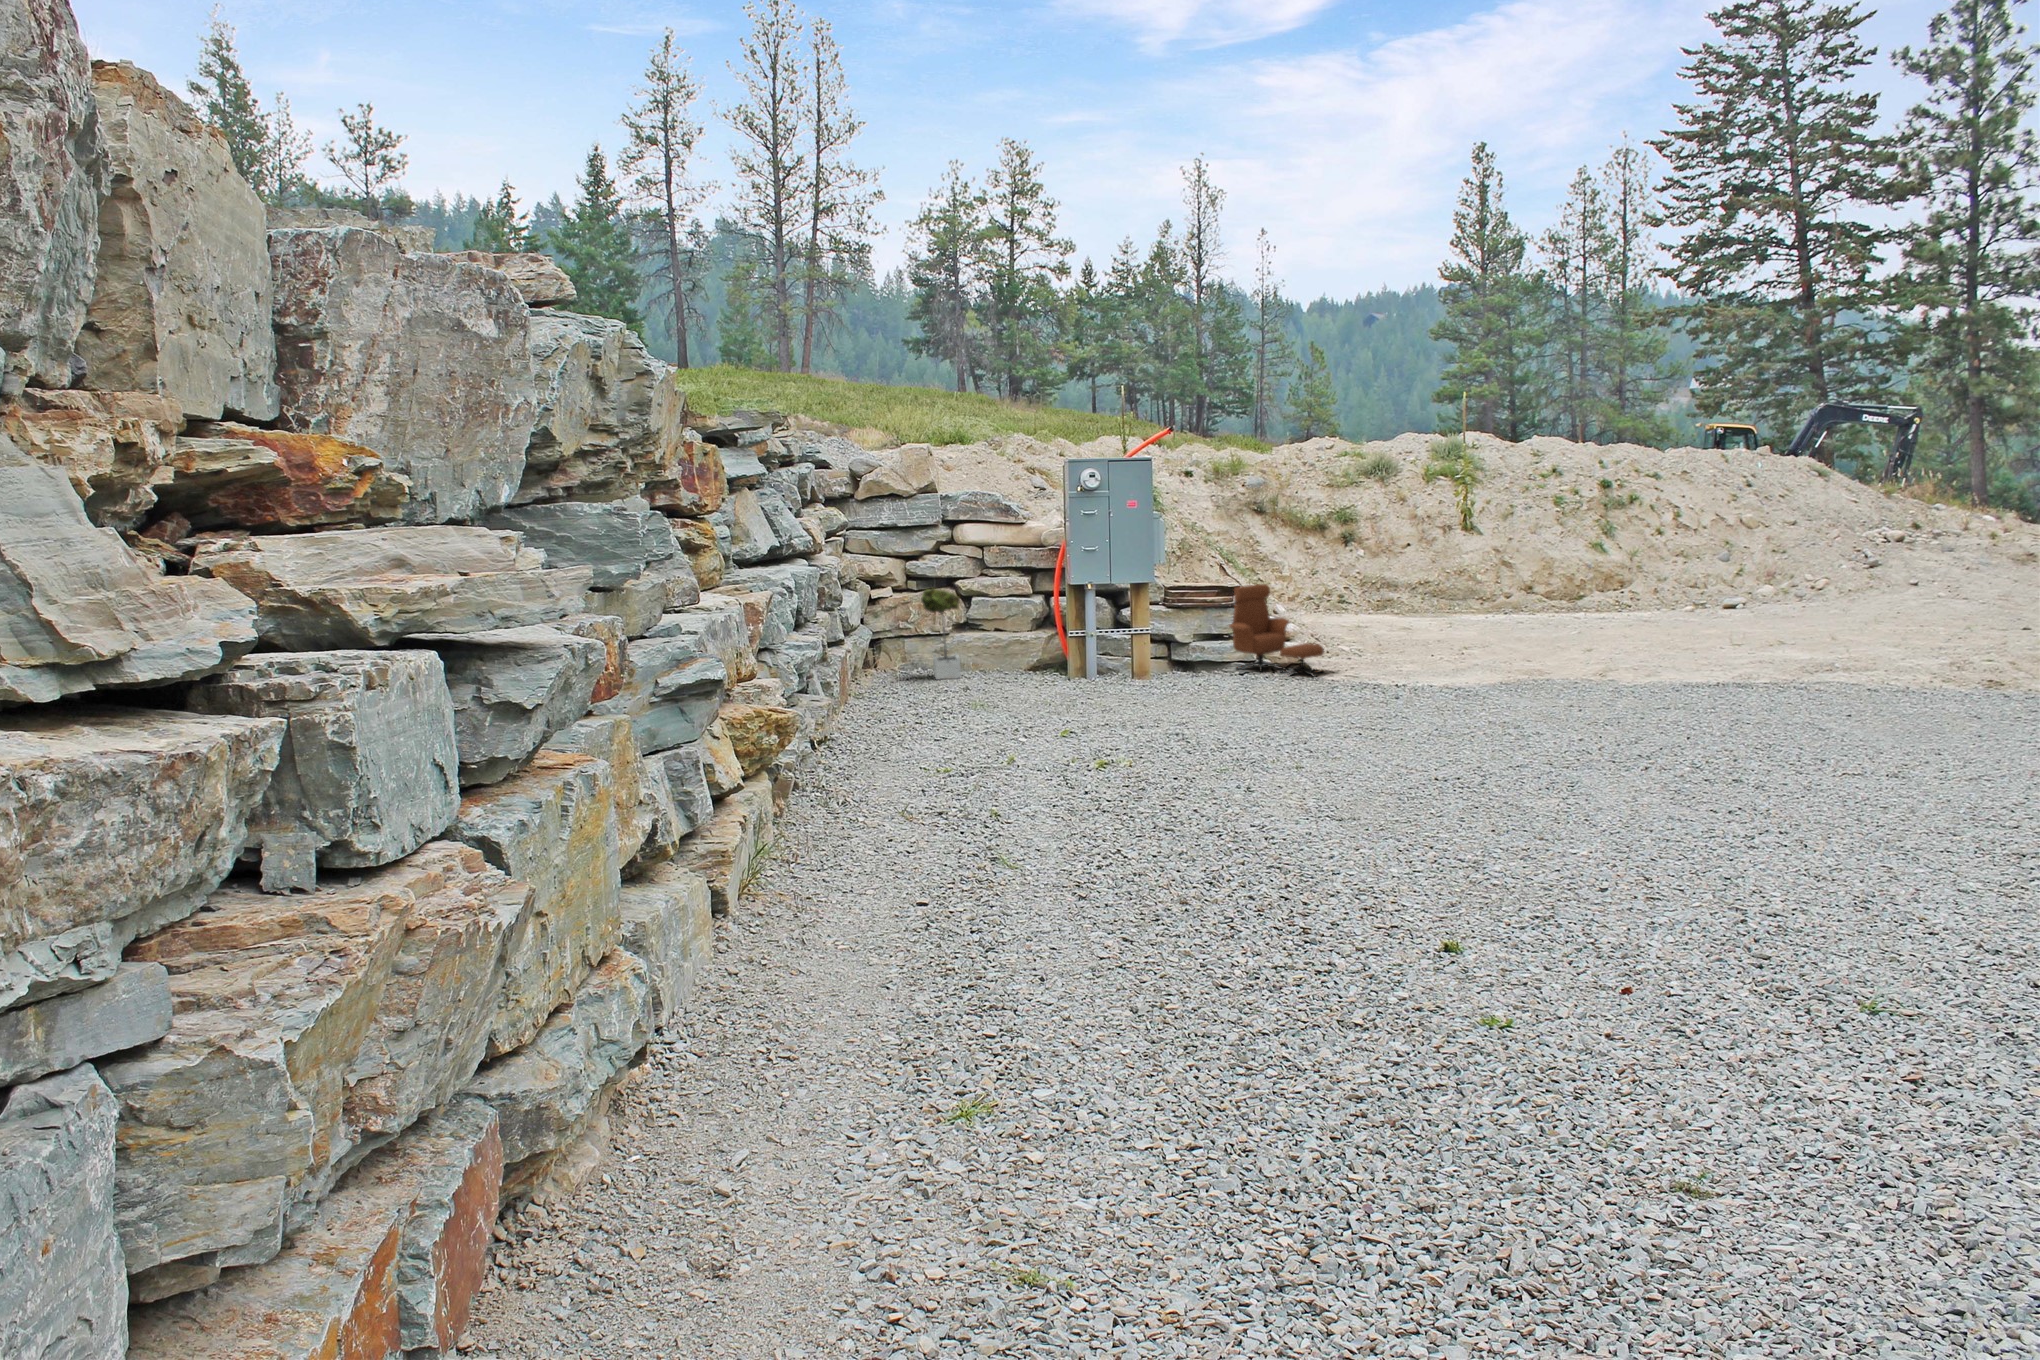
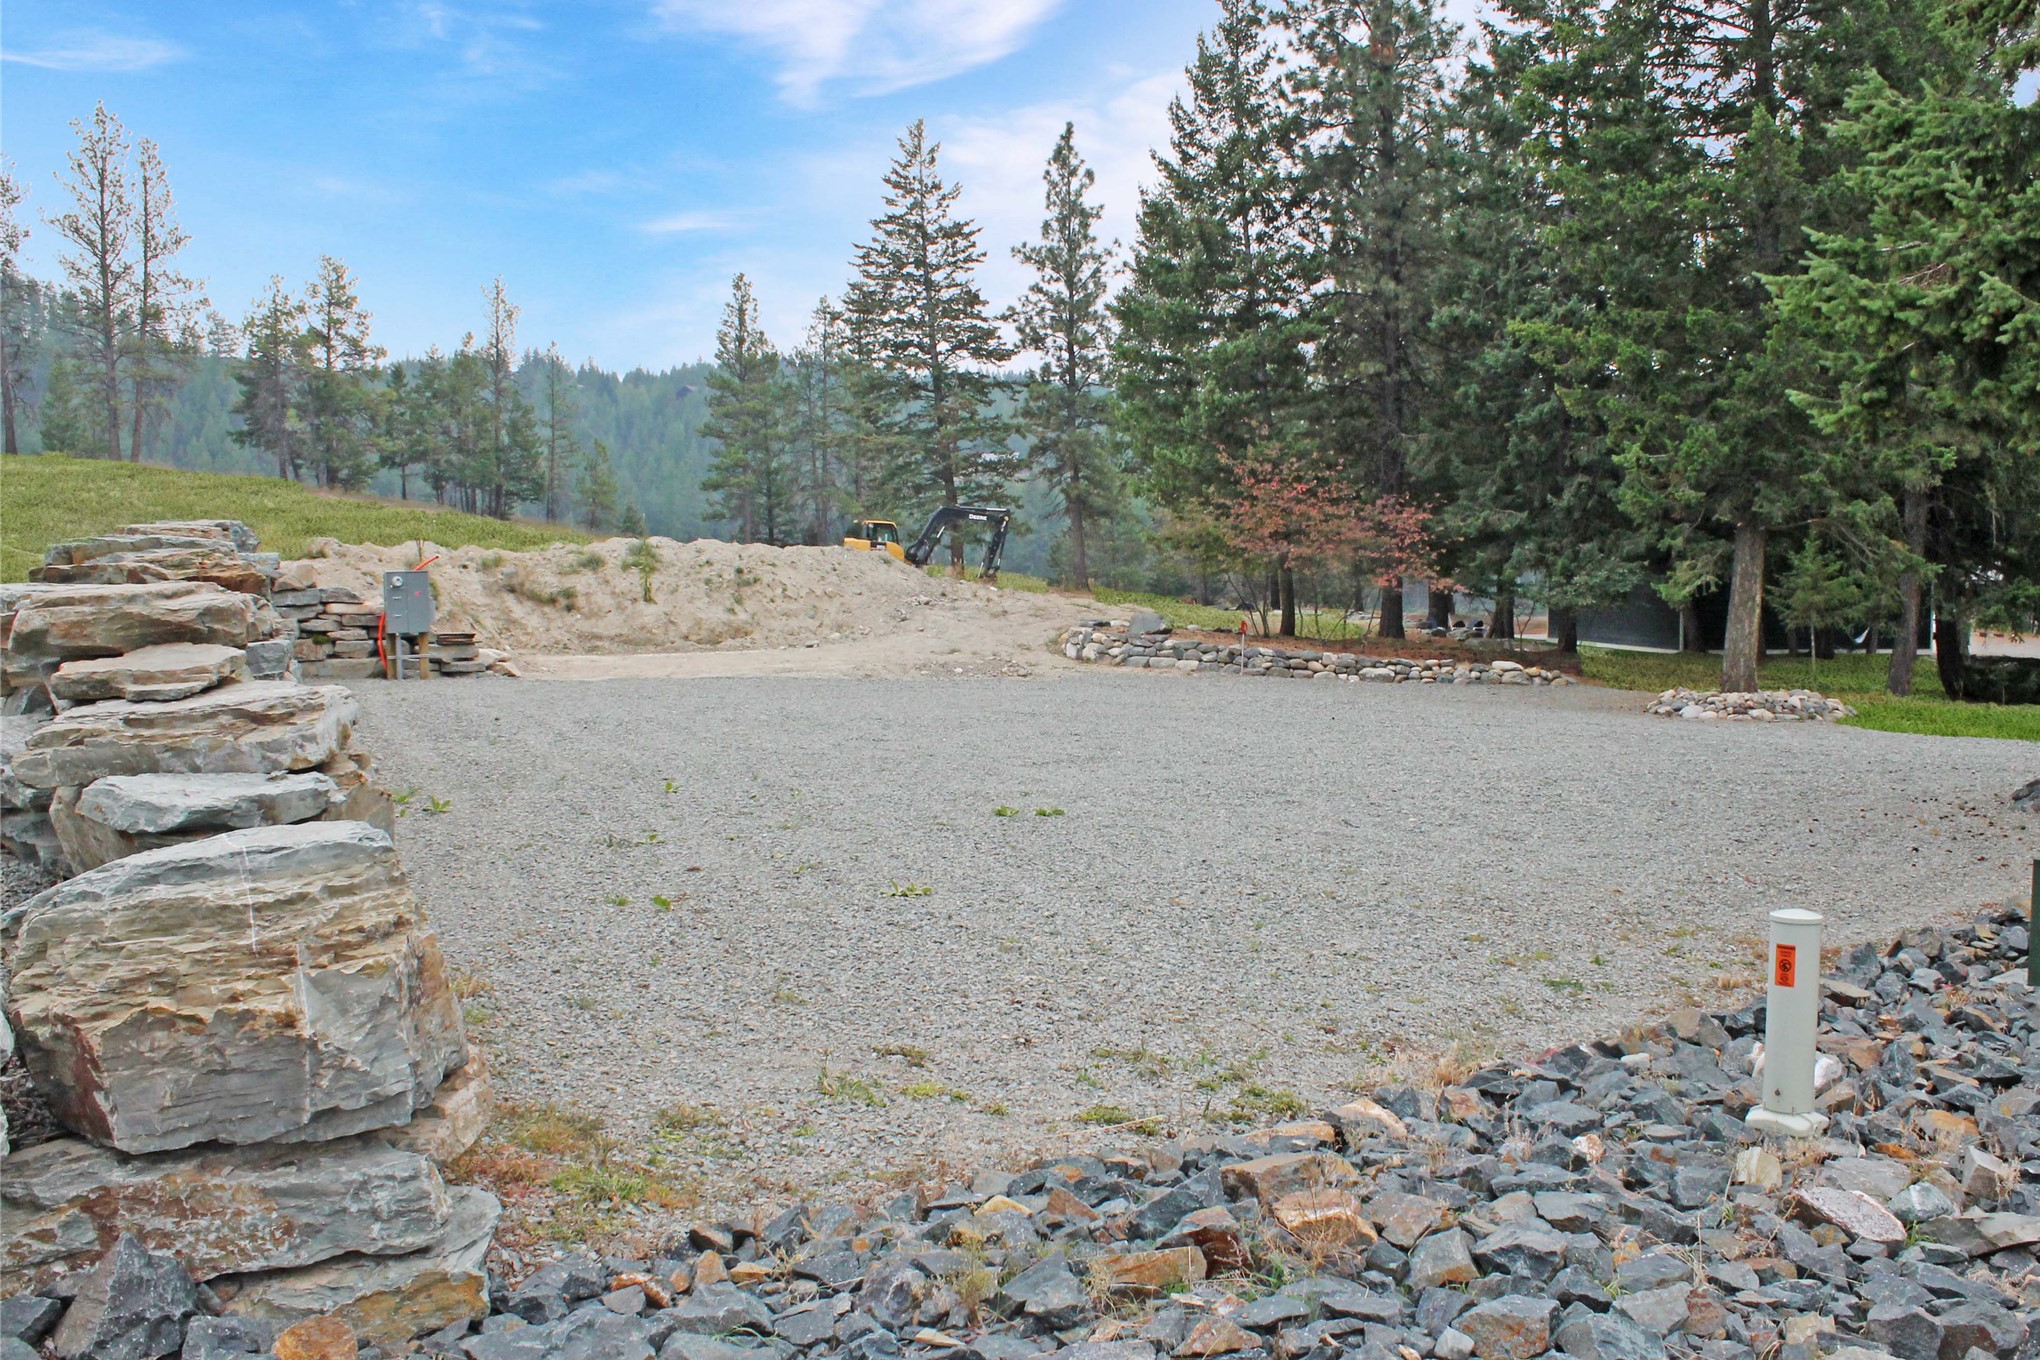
lounge chair: present [1229,584,1324,677] -> none [464,635,506,673]

